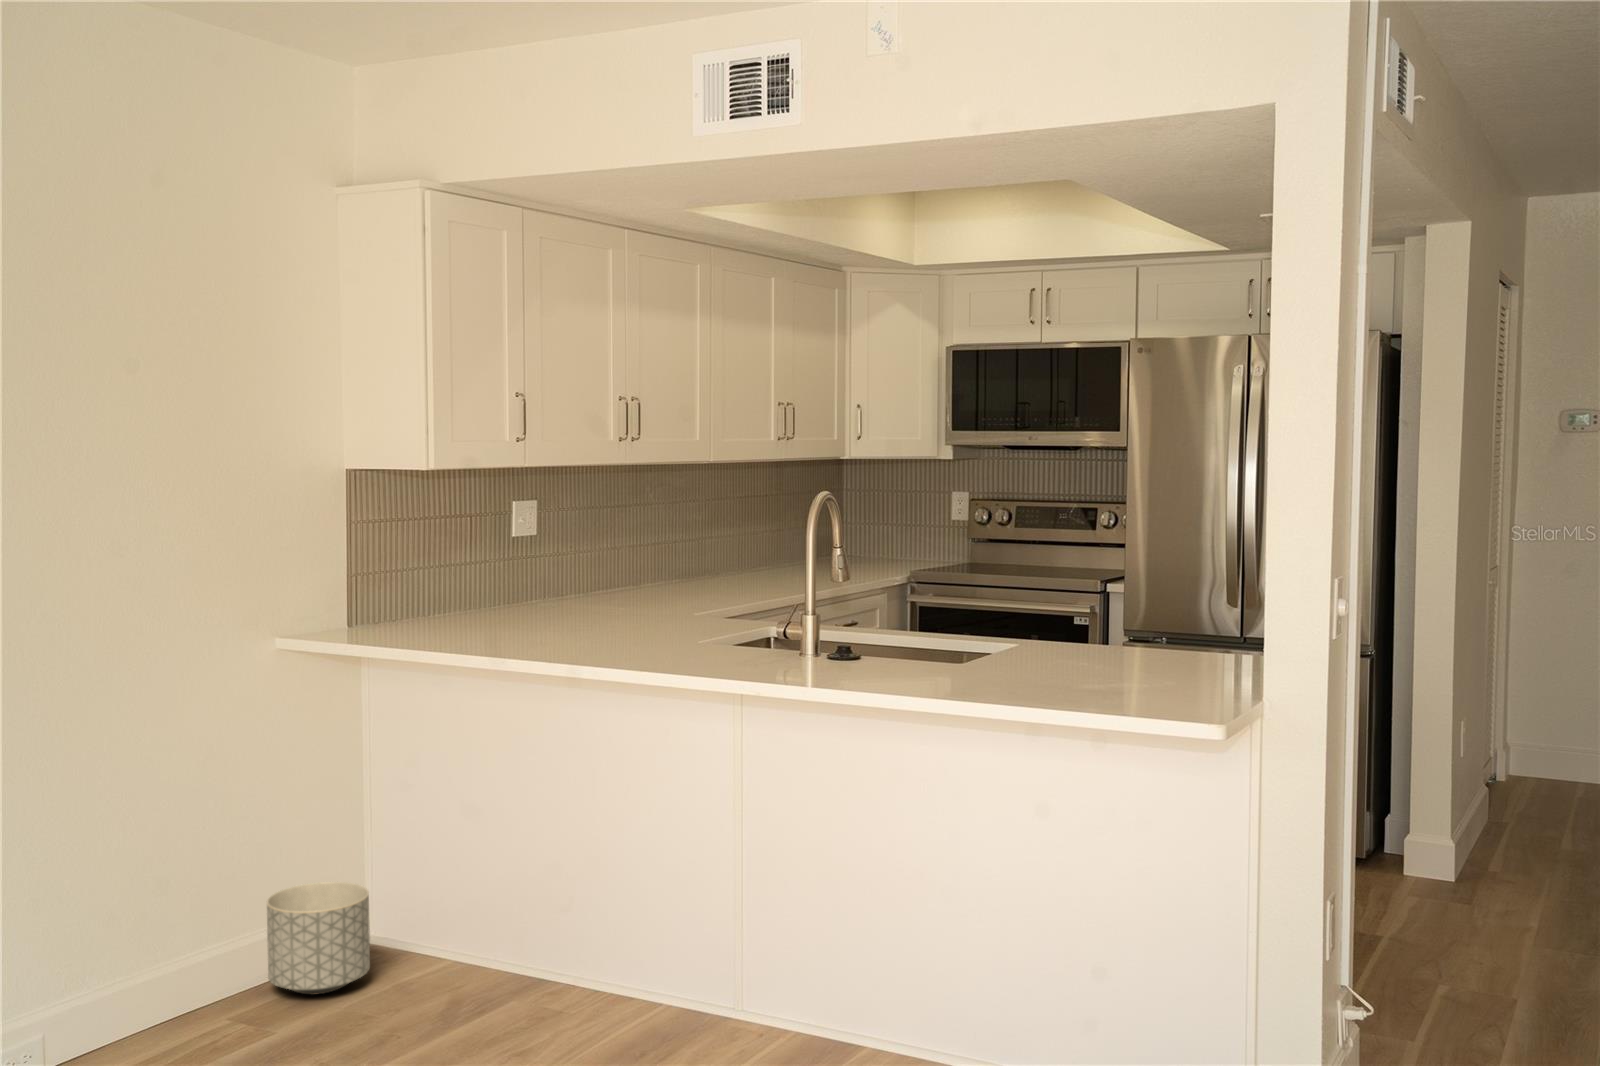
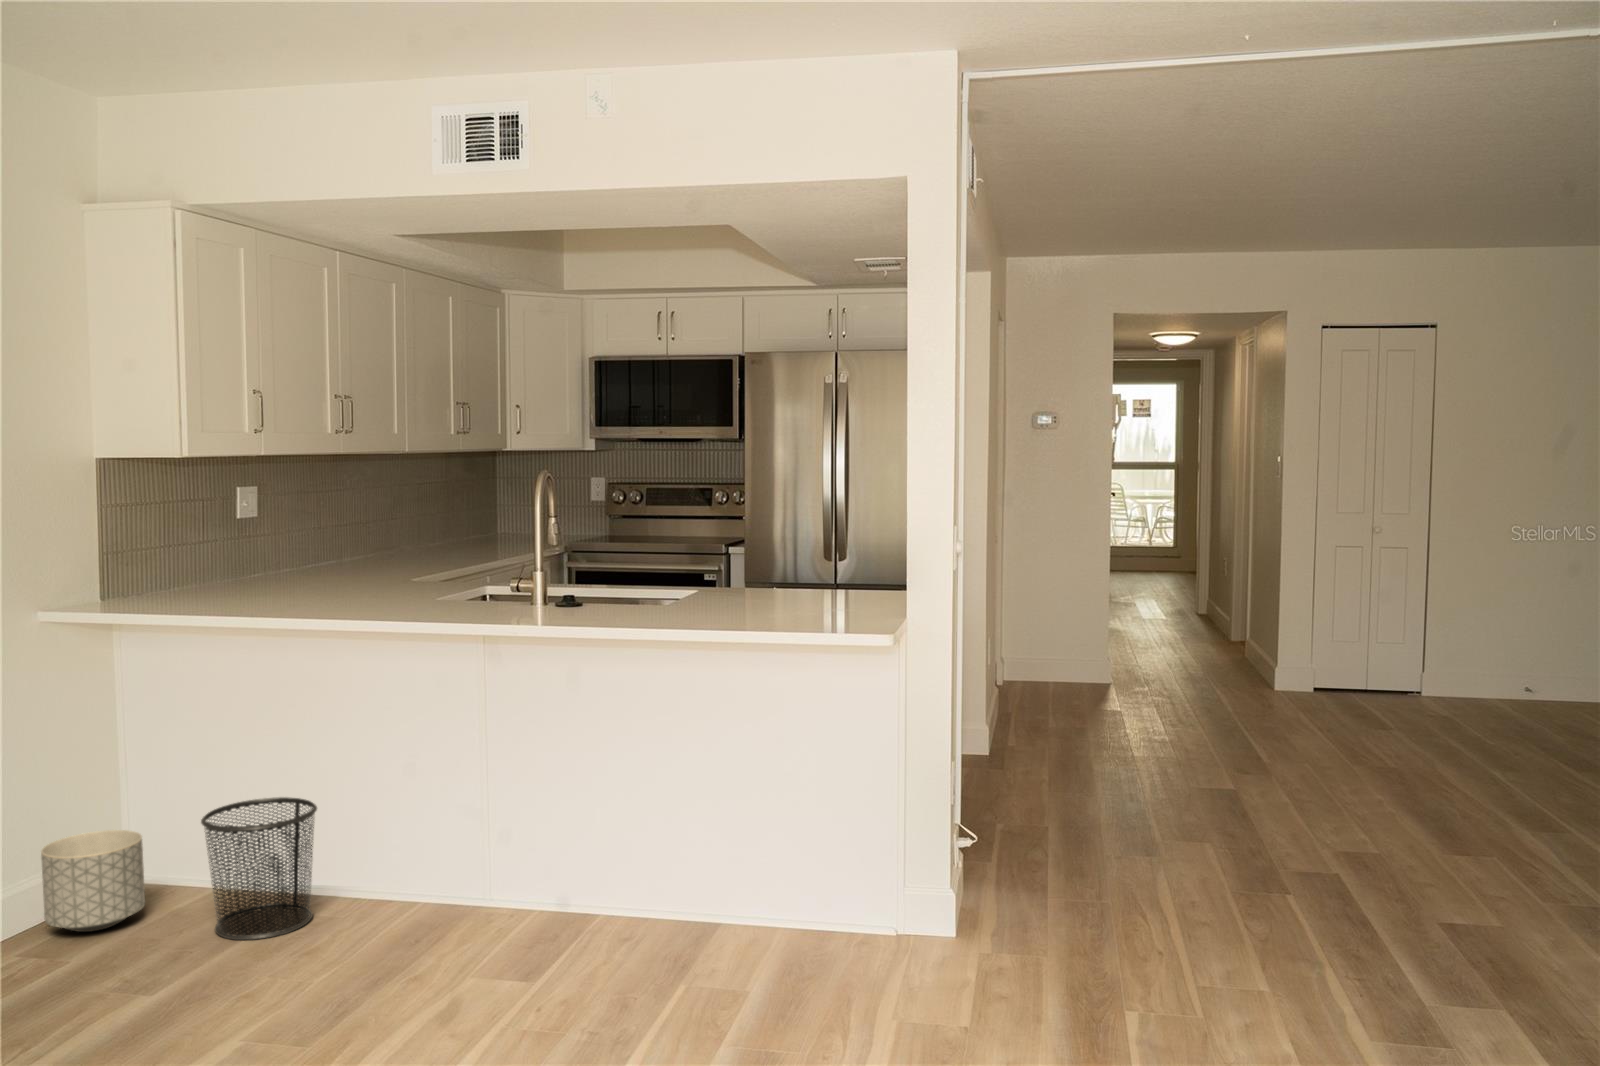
waste bin: none [415,866,542,1033] -> present [201,797,317,940]

